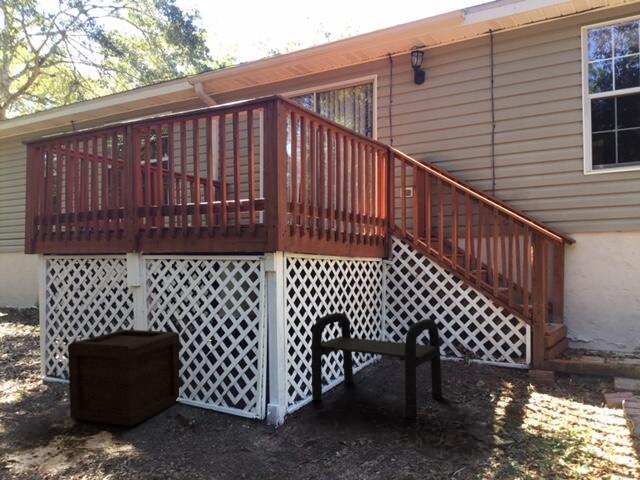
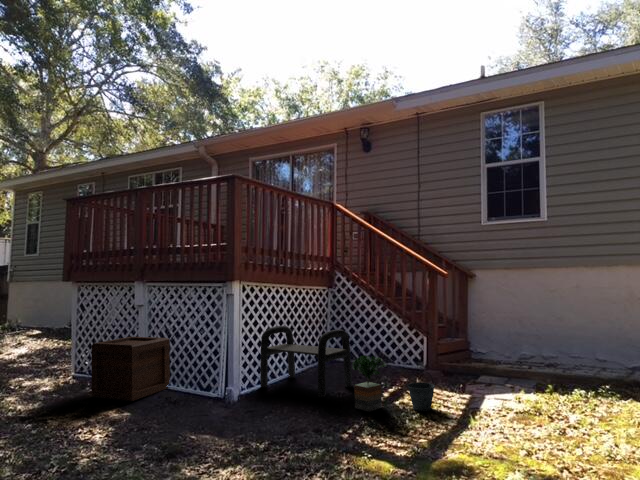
potted tree: none [469,359,522,447] -> present [353,355,386,412]
bucket: none [552,384,597,444] -> present [406,371,436,411]

